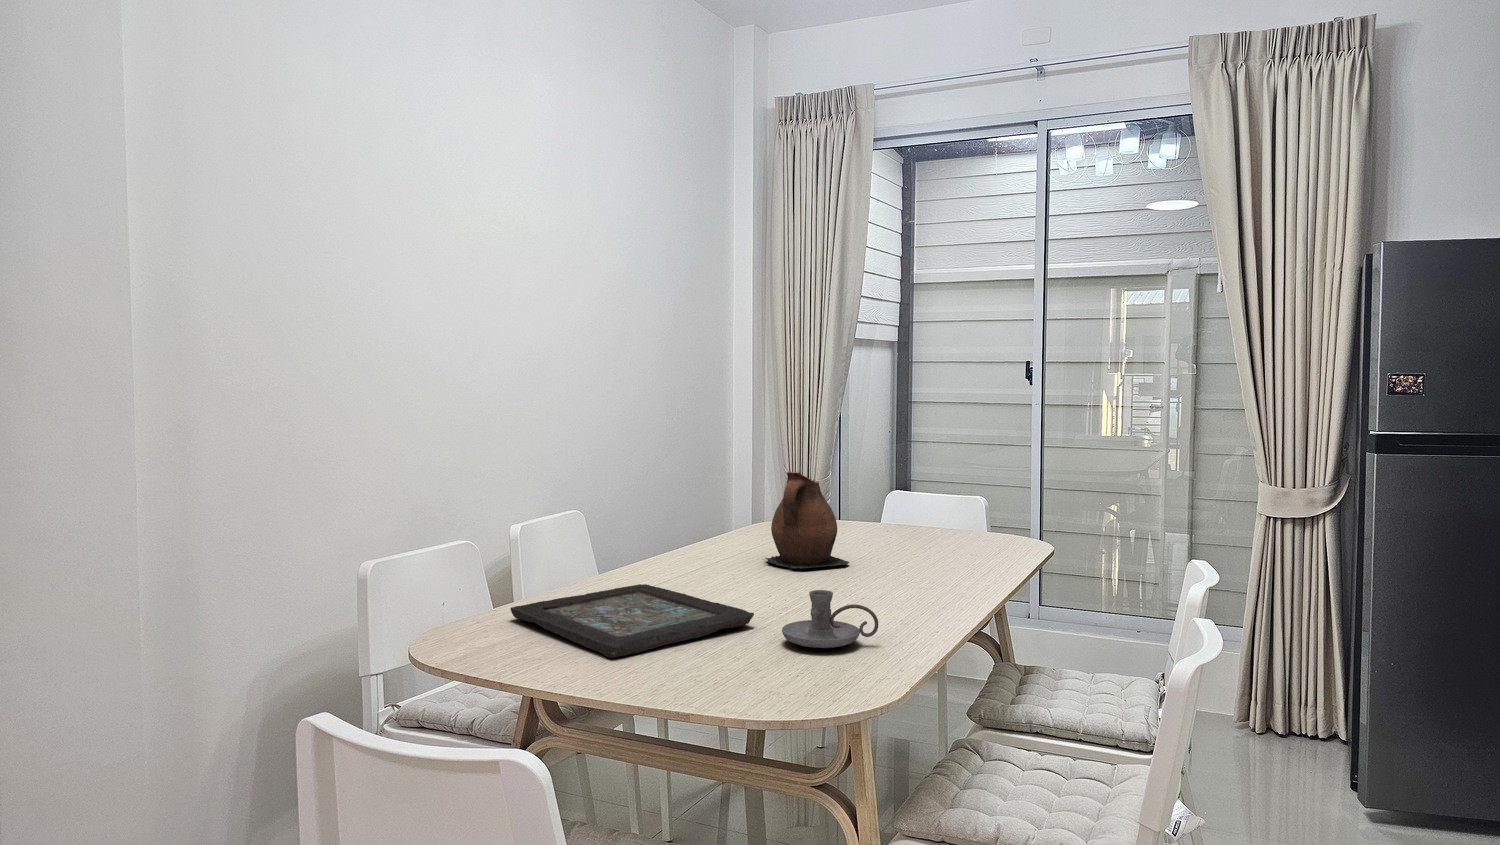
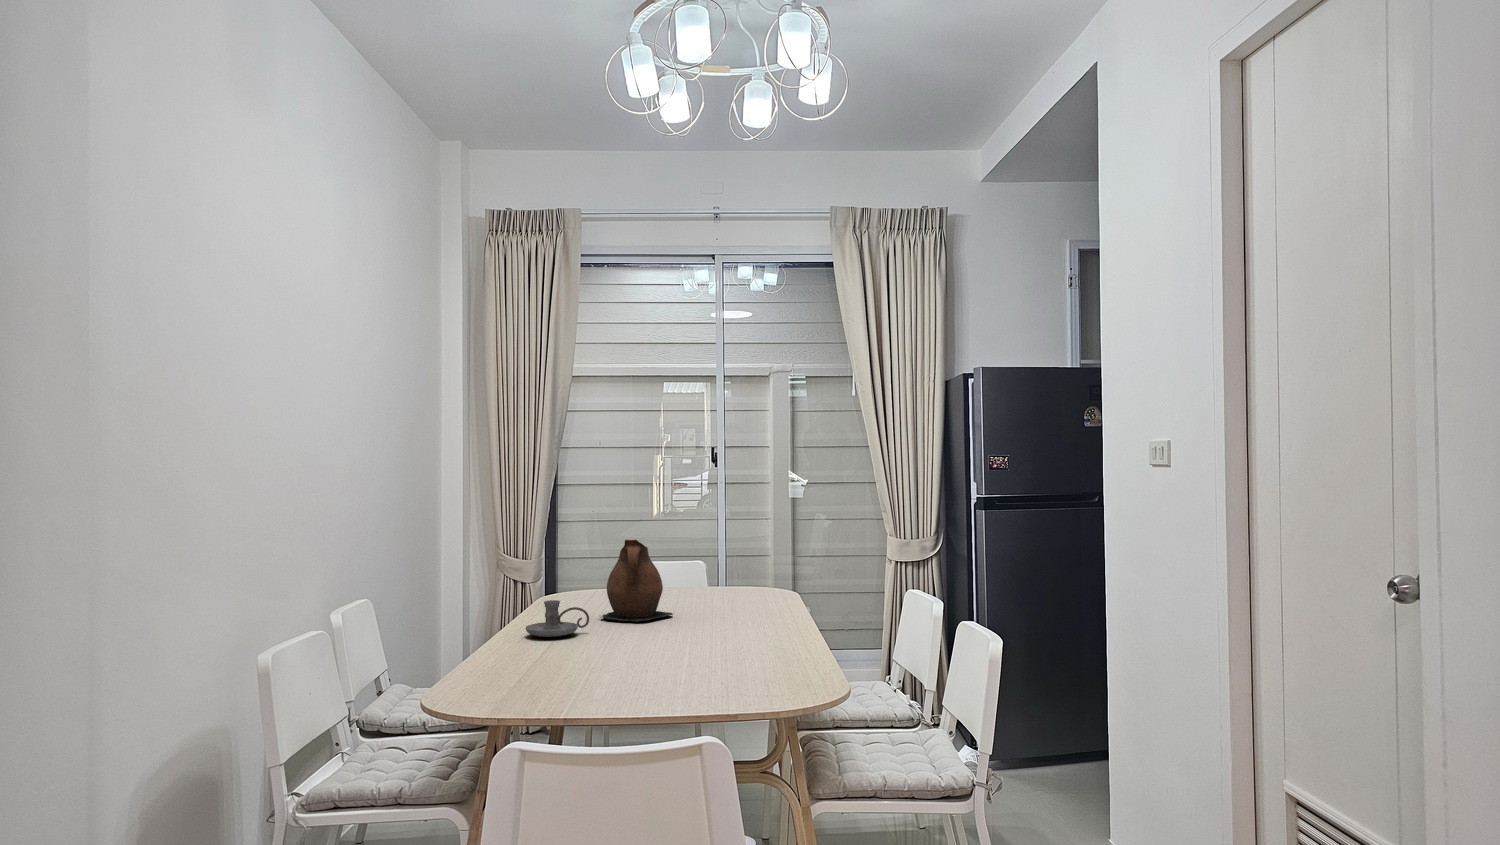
decorative tray: present [511,584,754,658] -> none [474,642,686,692]
candle holder: present [782,590,878,648] -> present [525,600,589,637]

